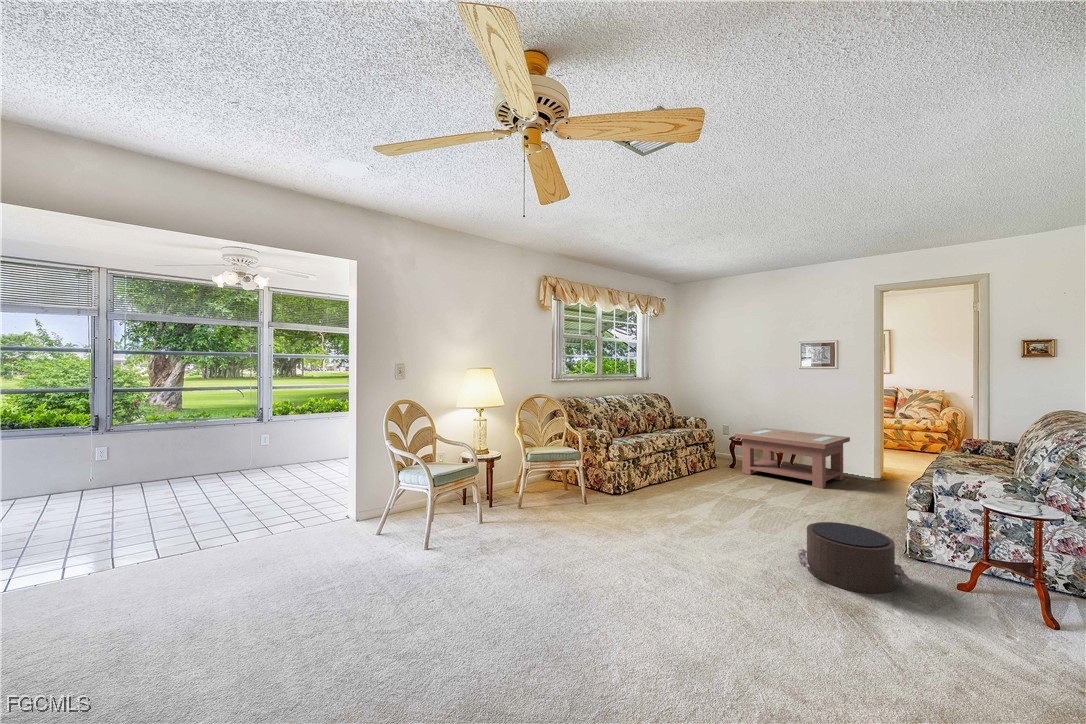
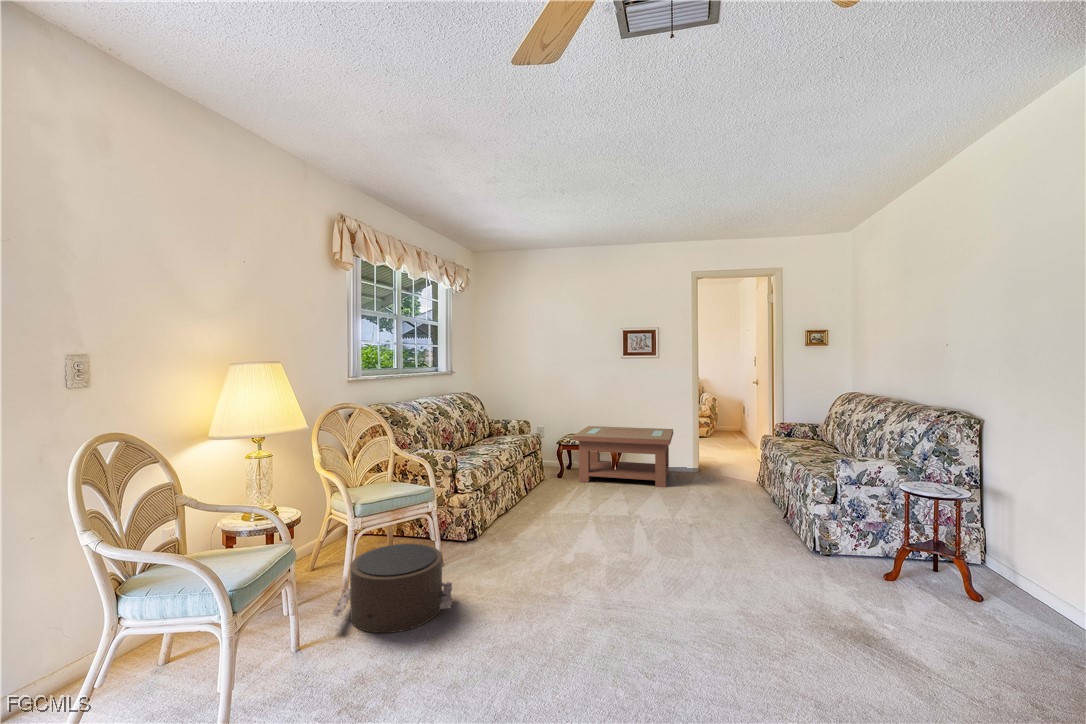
pouf: present [798,522,914,594] -> present [332,543,453,633]

